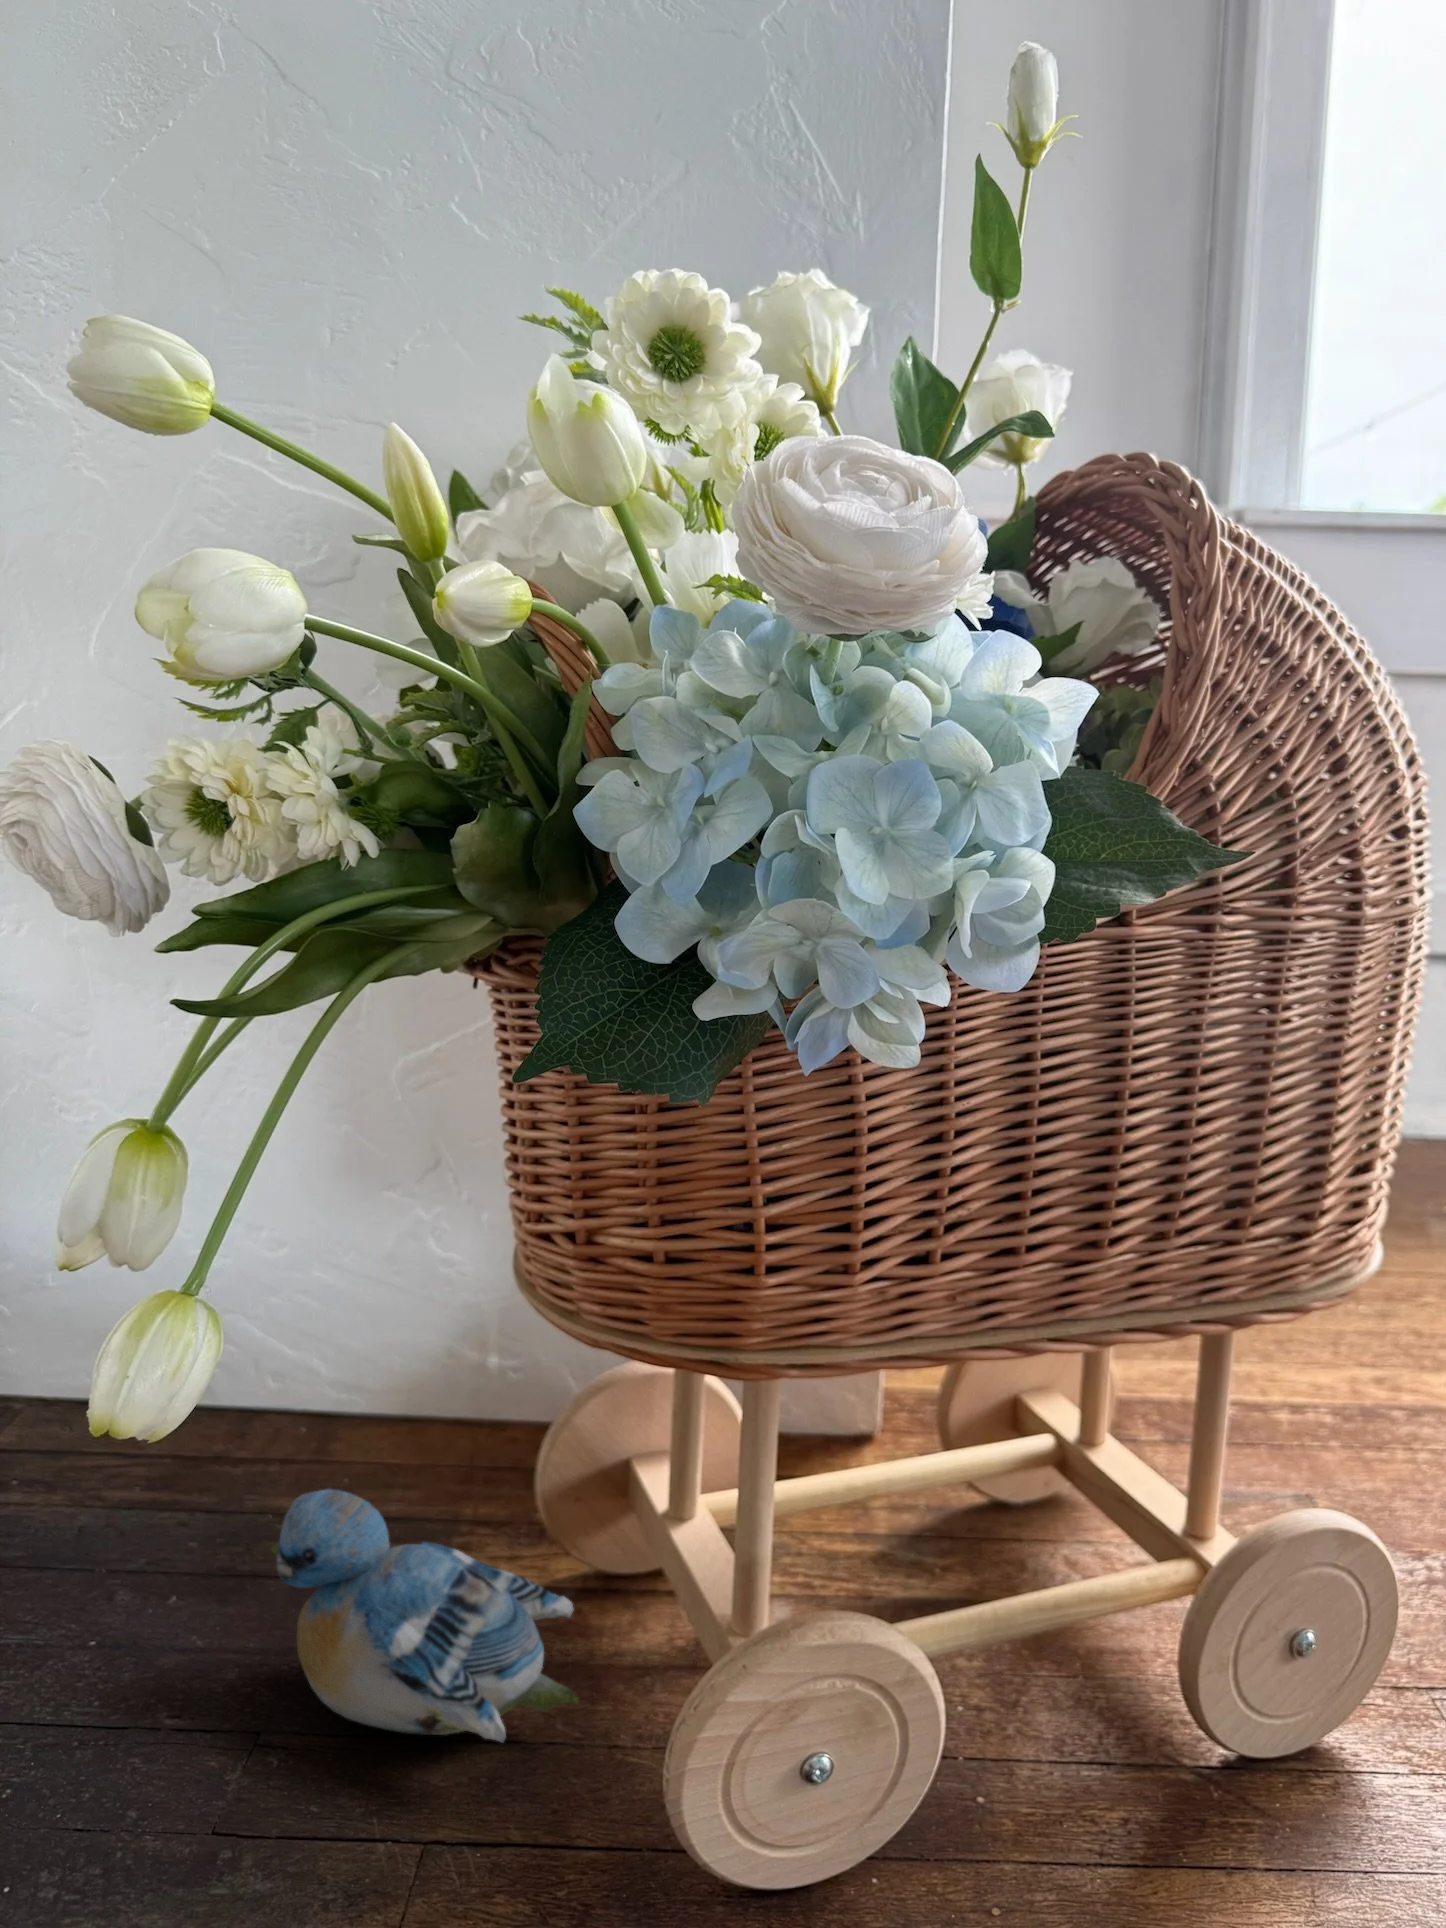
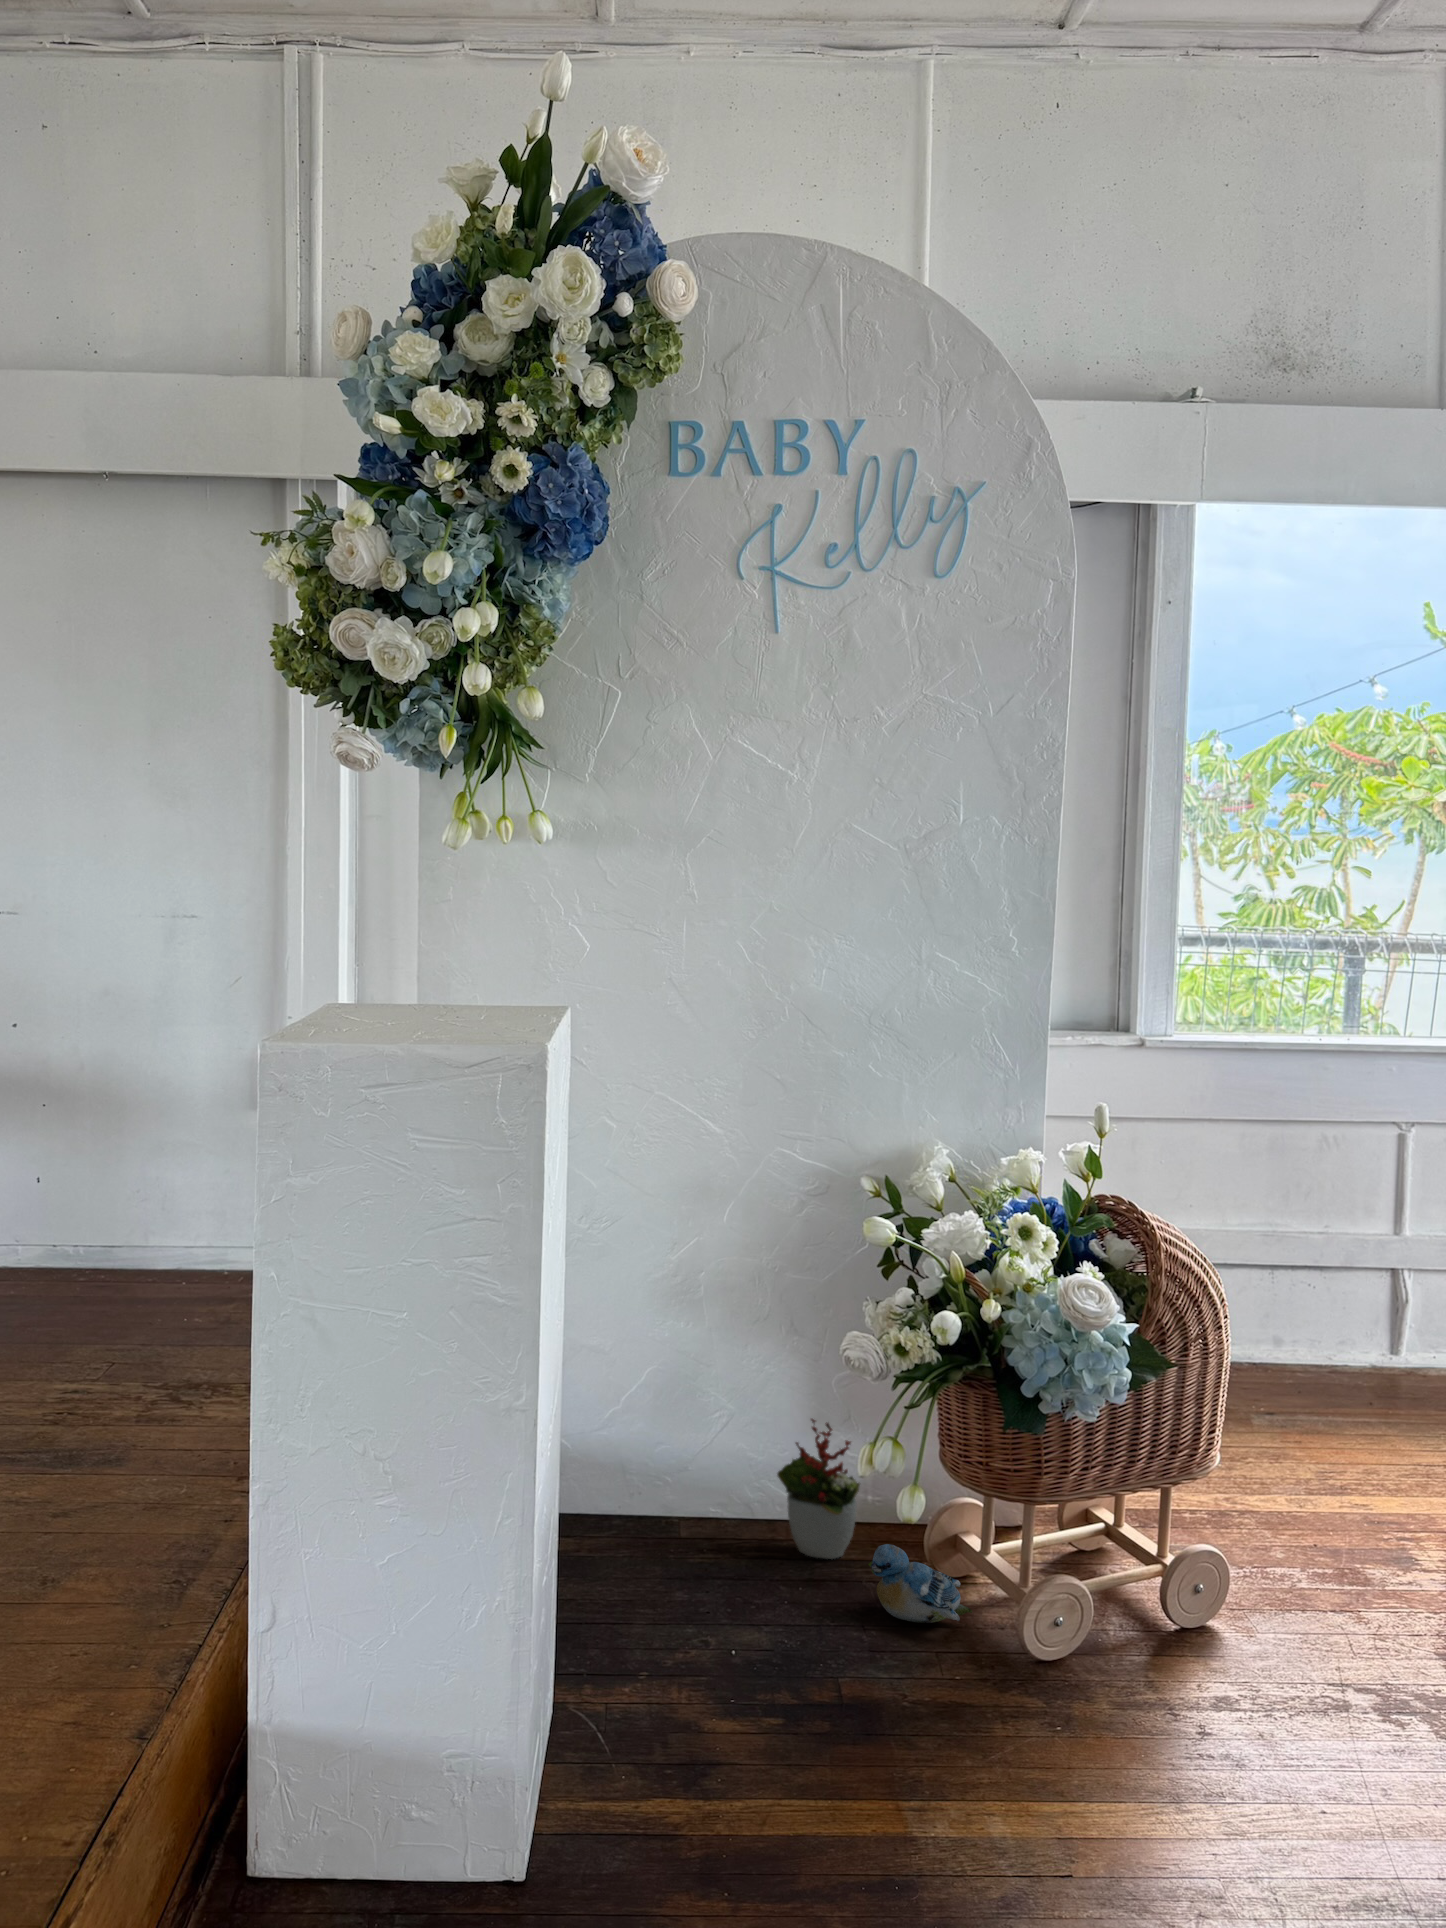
decorative plant: none [156,1141,370,1516] -> present [777,1419,860,1559]

